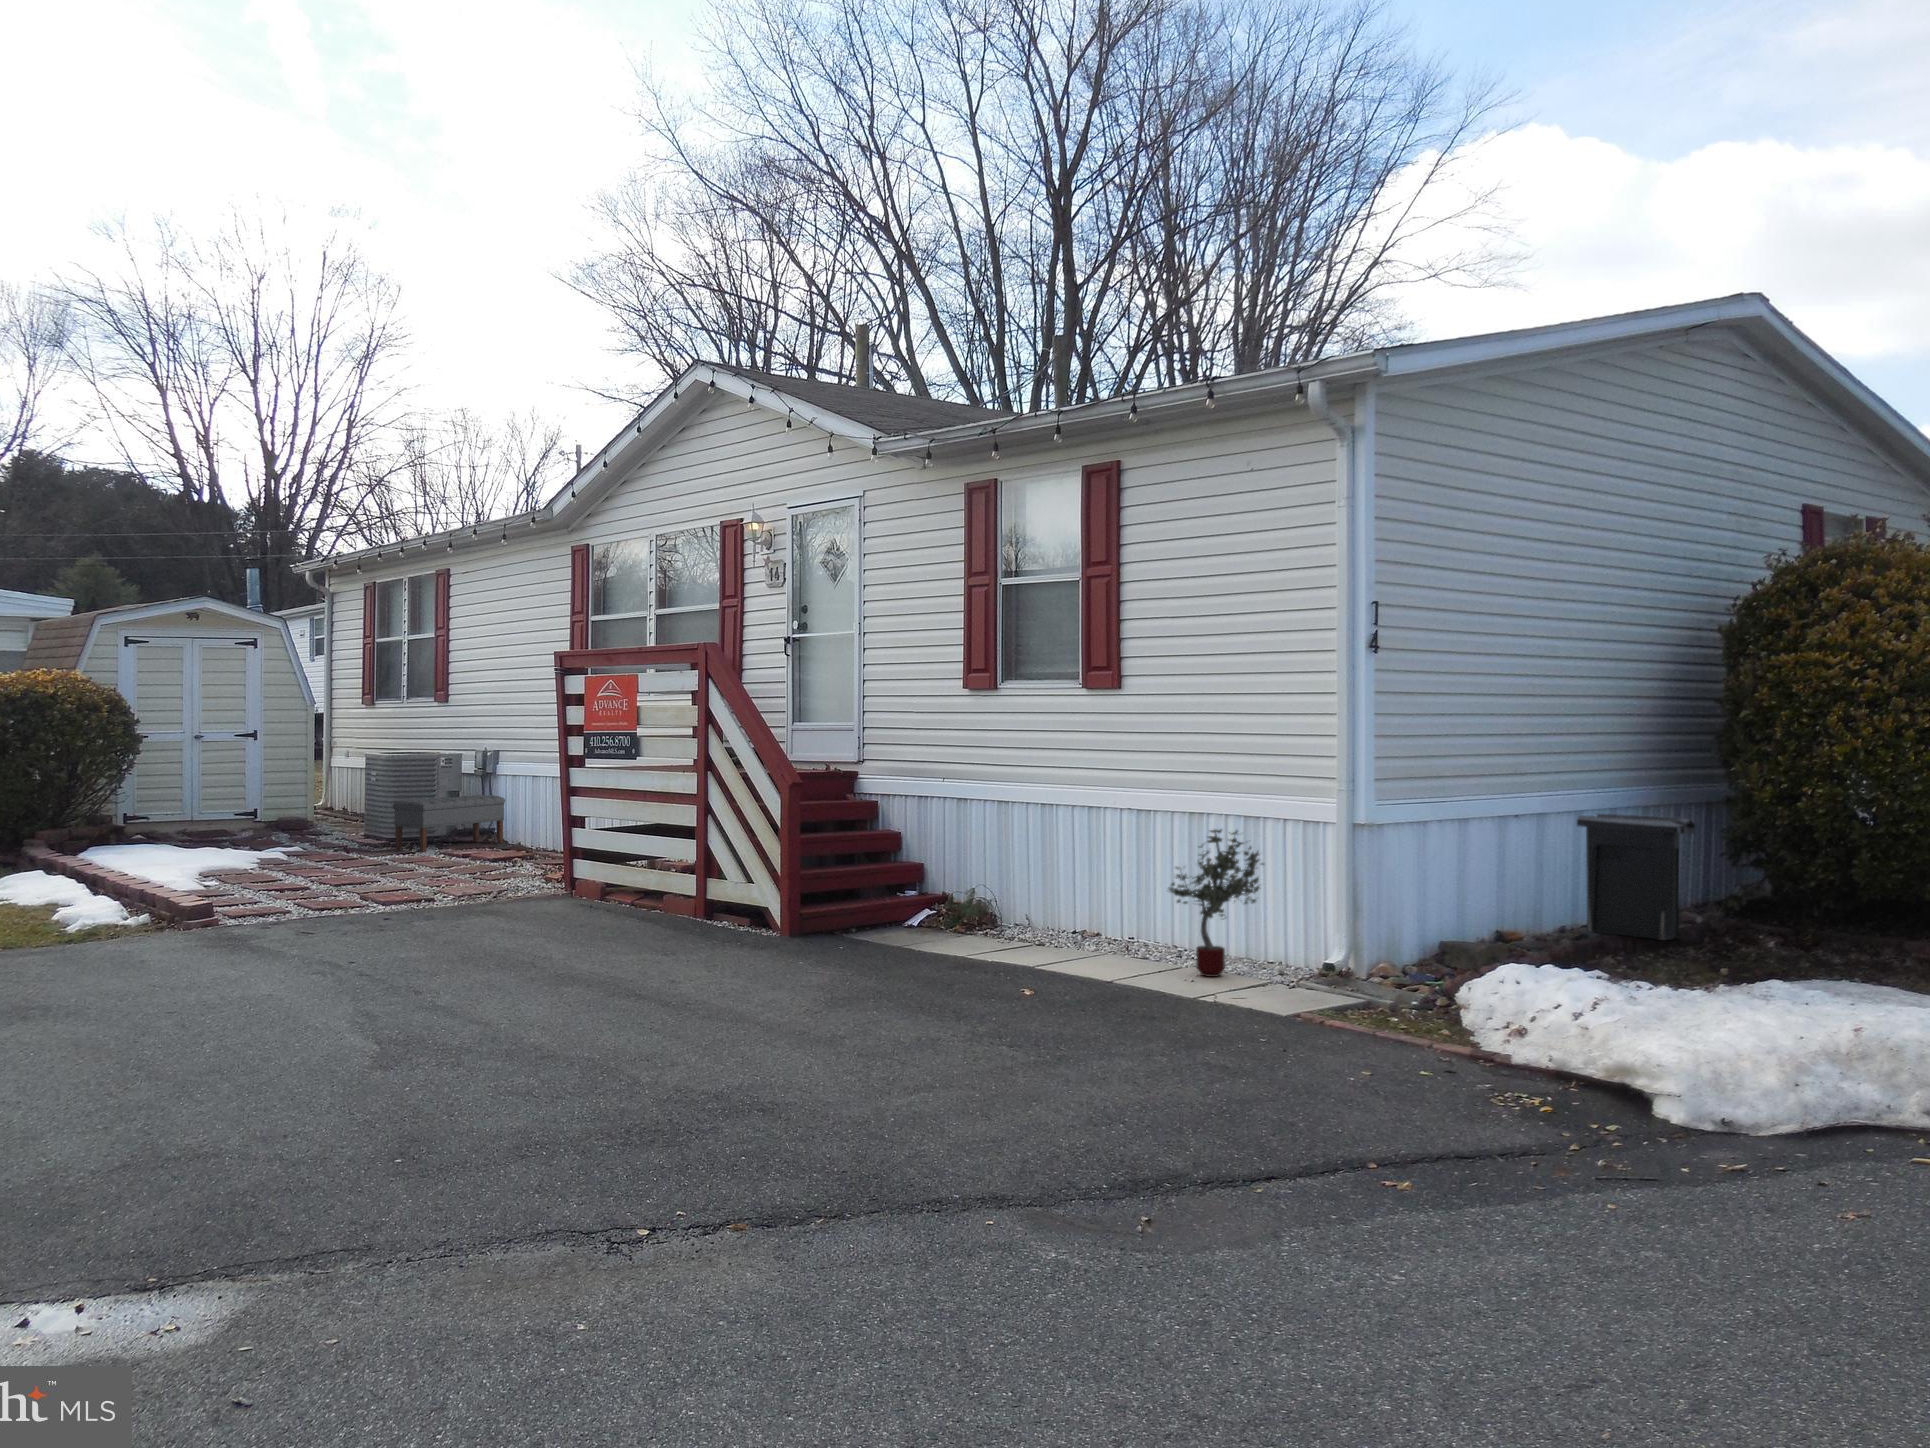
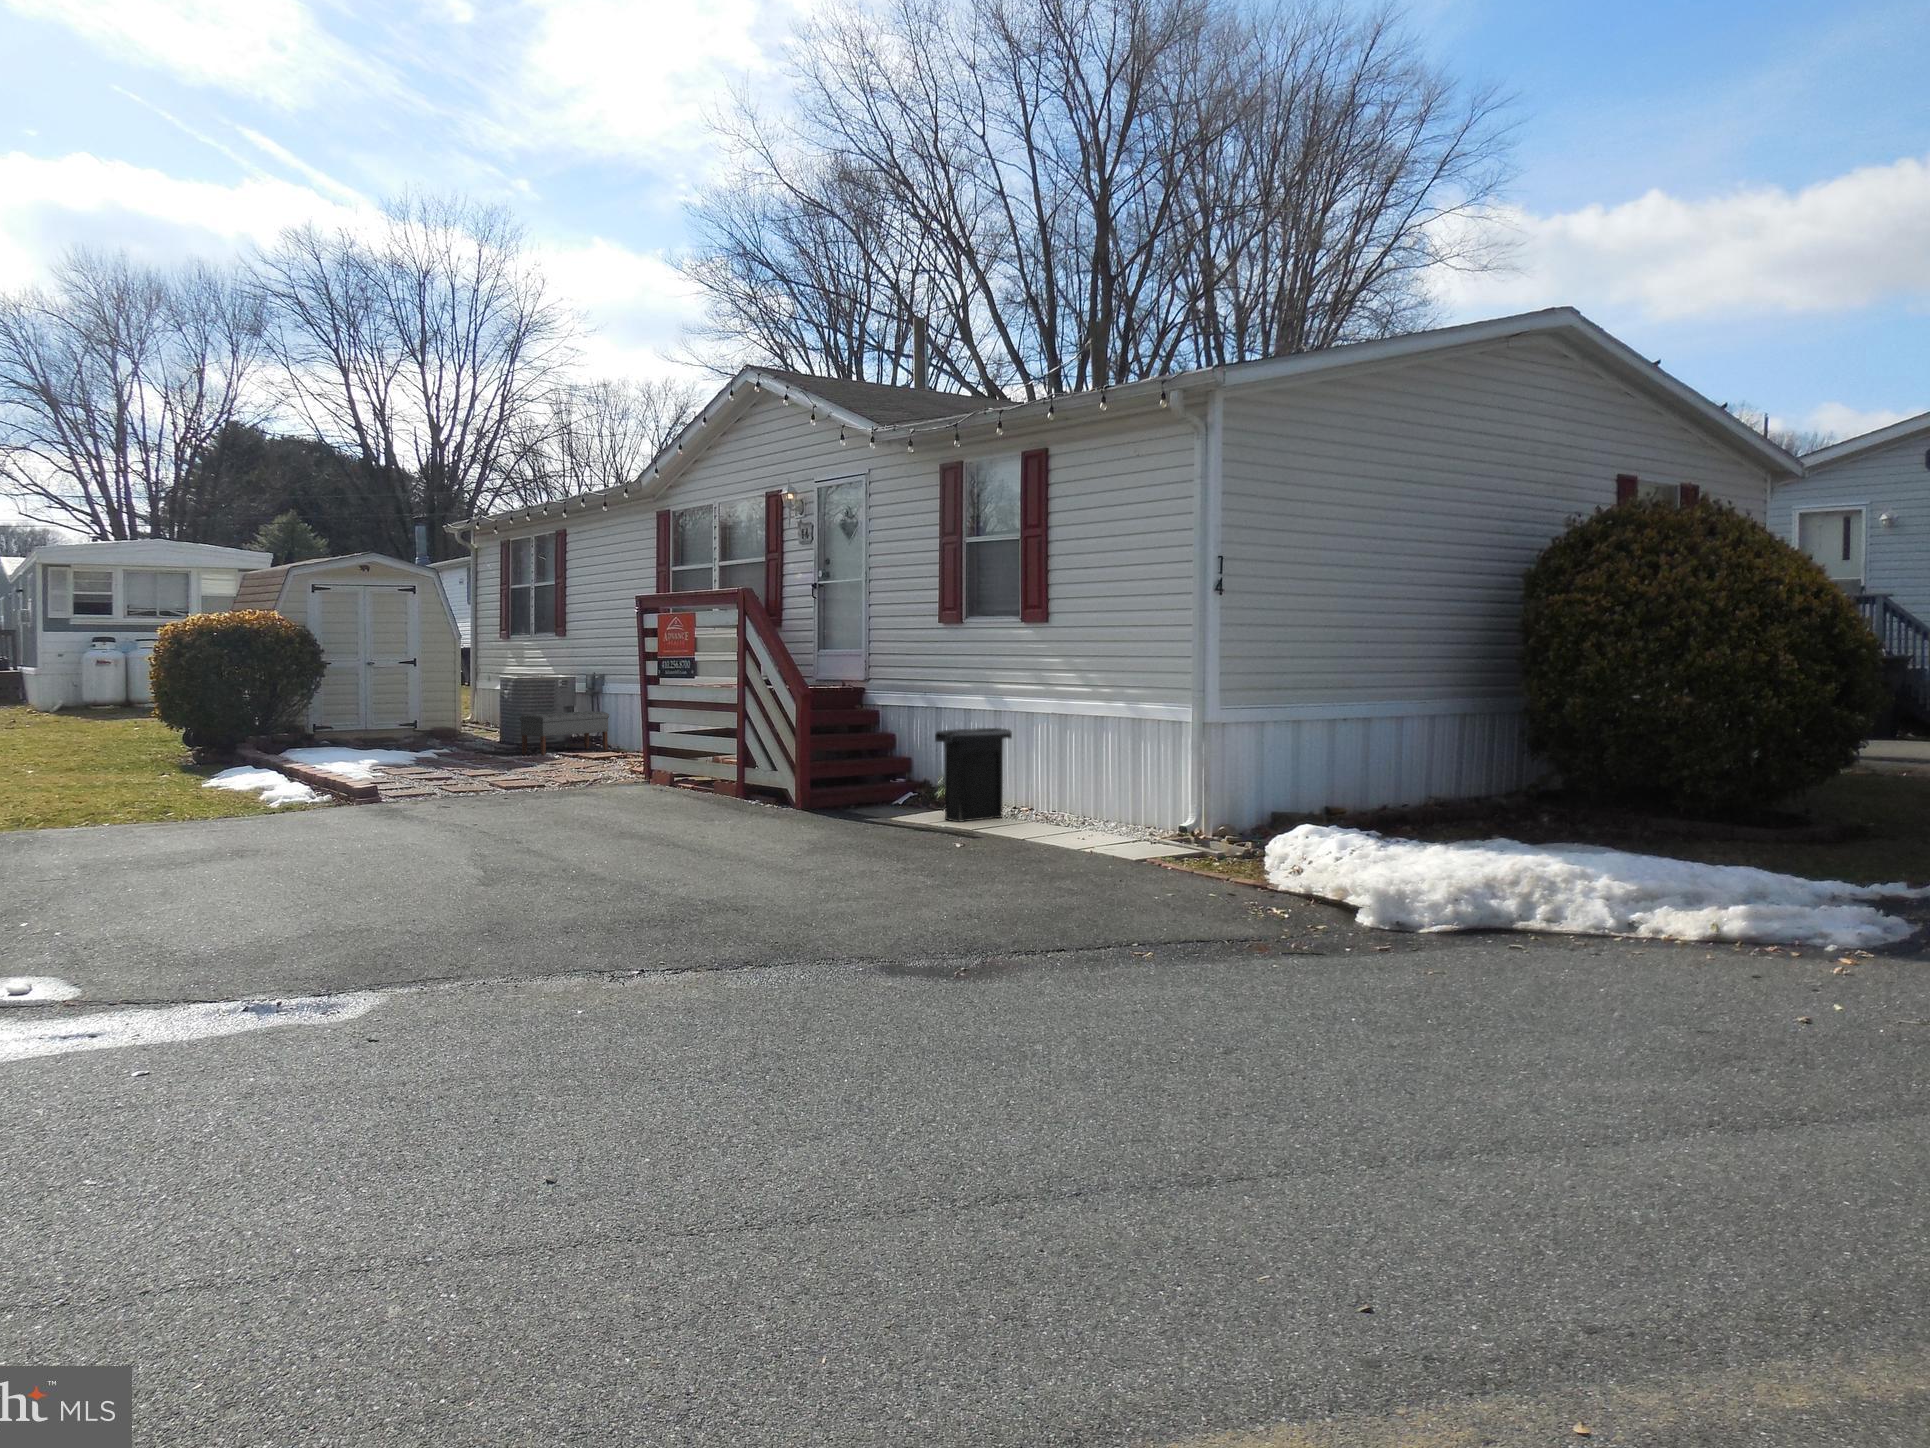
trash can: present [1577,814,1695,940] -> present [935,728,1012,822]
potted tree: present [1169,829,1264,977] -> none [1071,727,1139,839]

